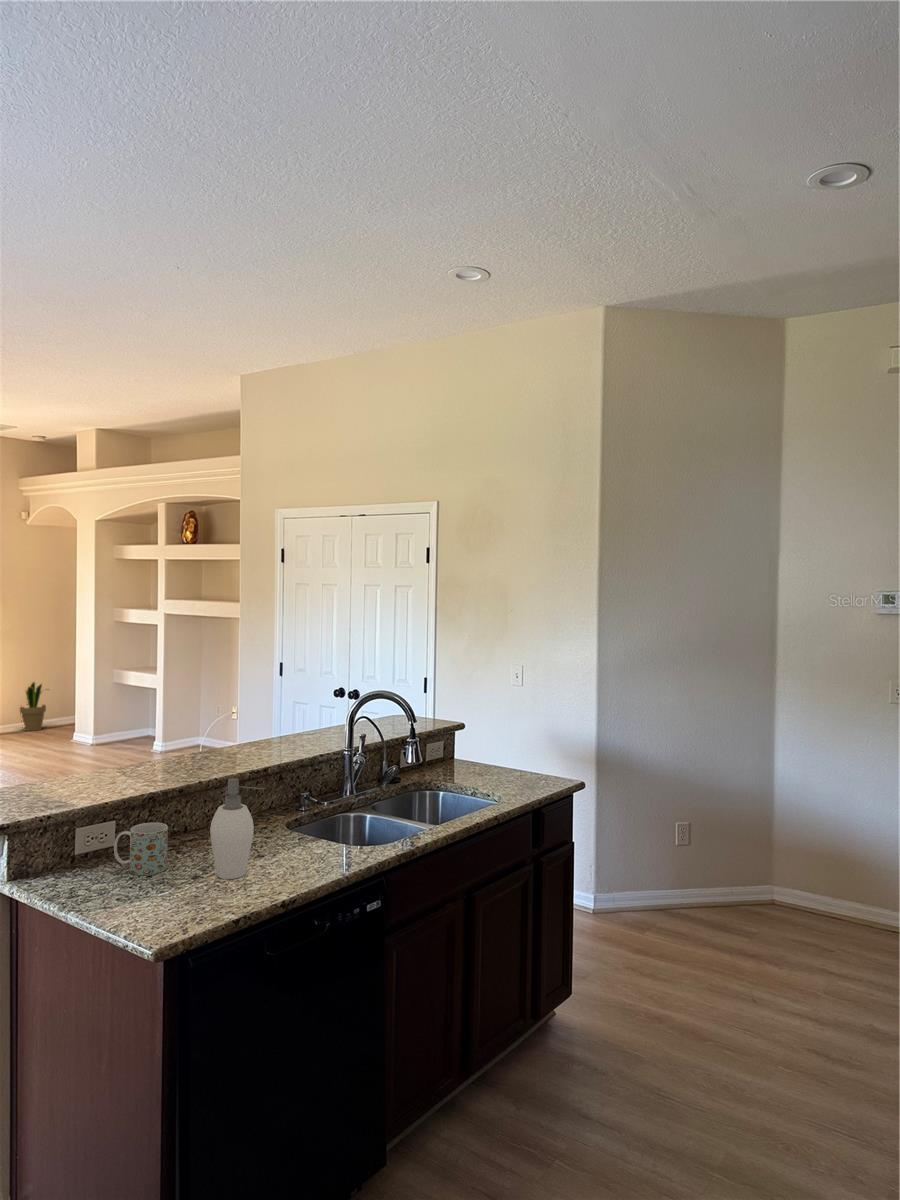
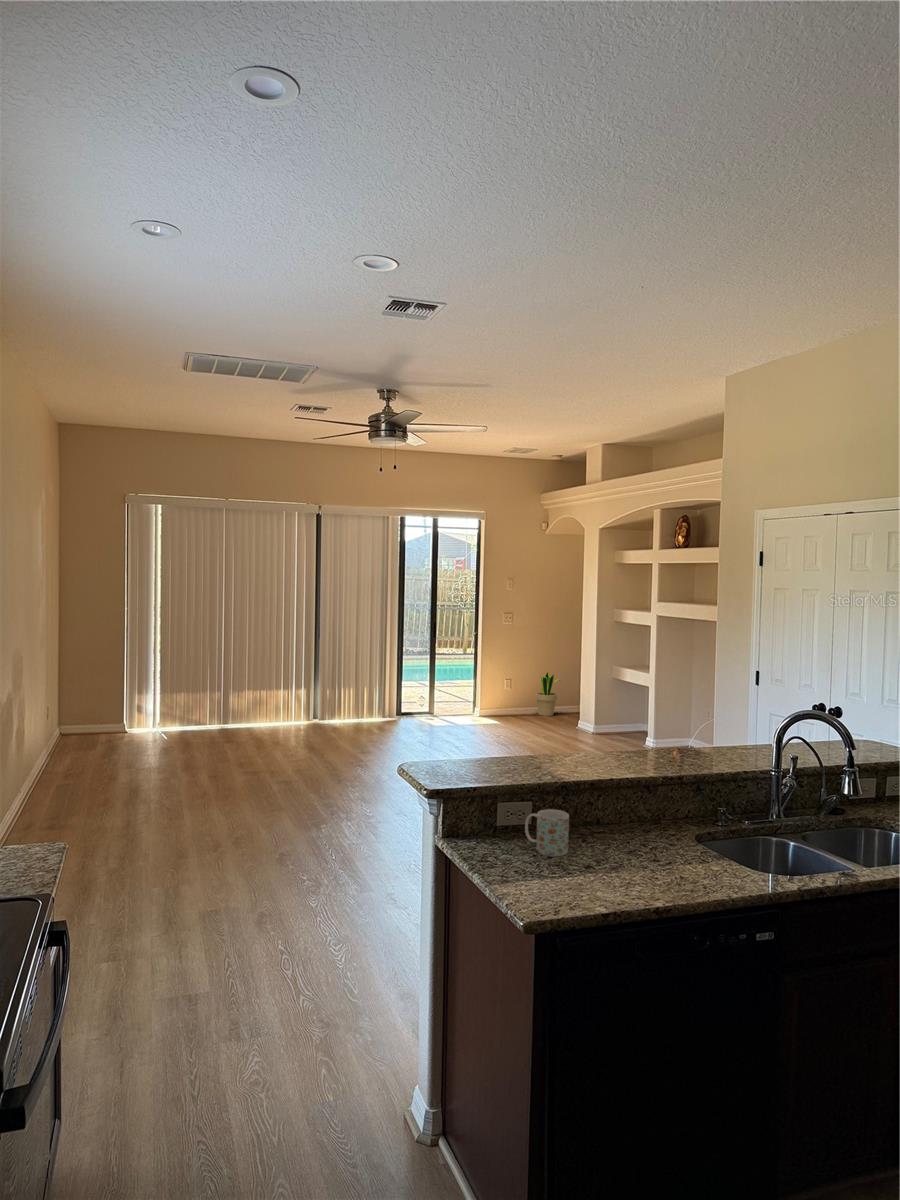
soap dispenser: present [210,778,265,879] -> none [600,781,650,876]

